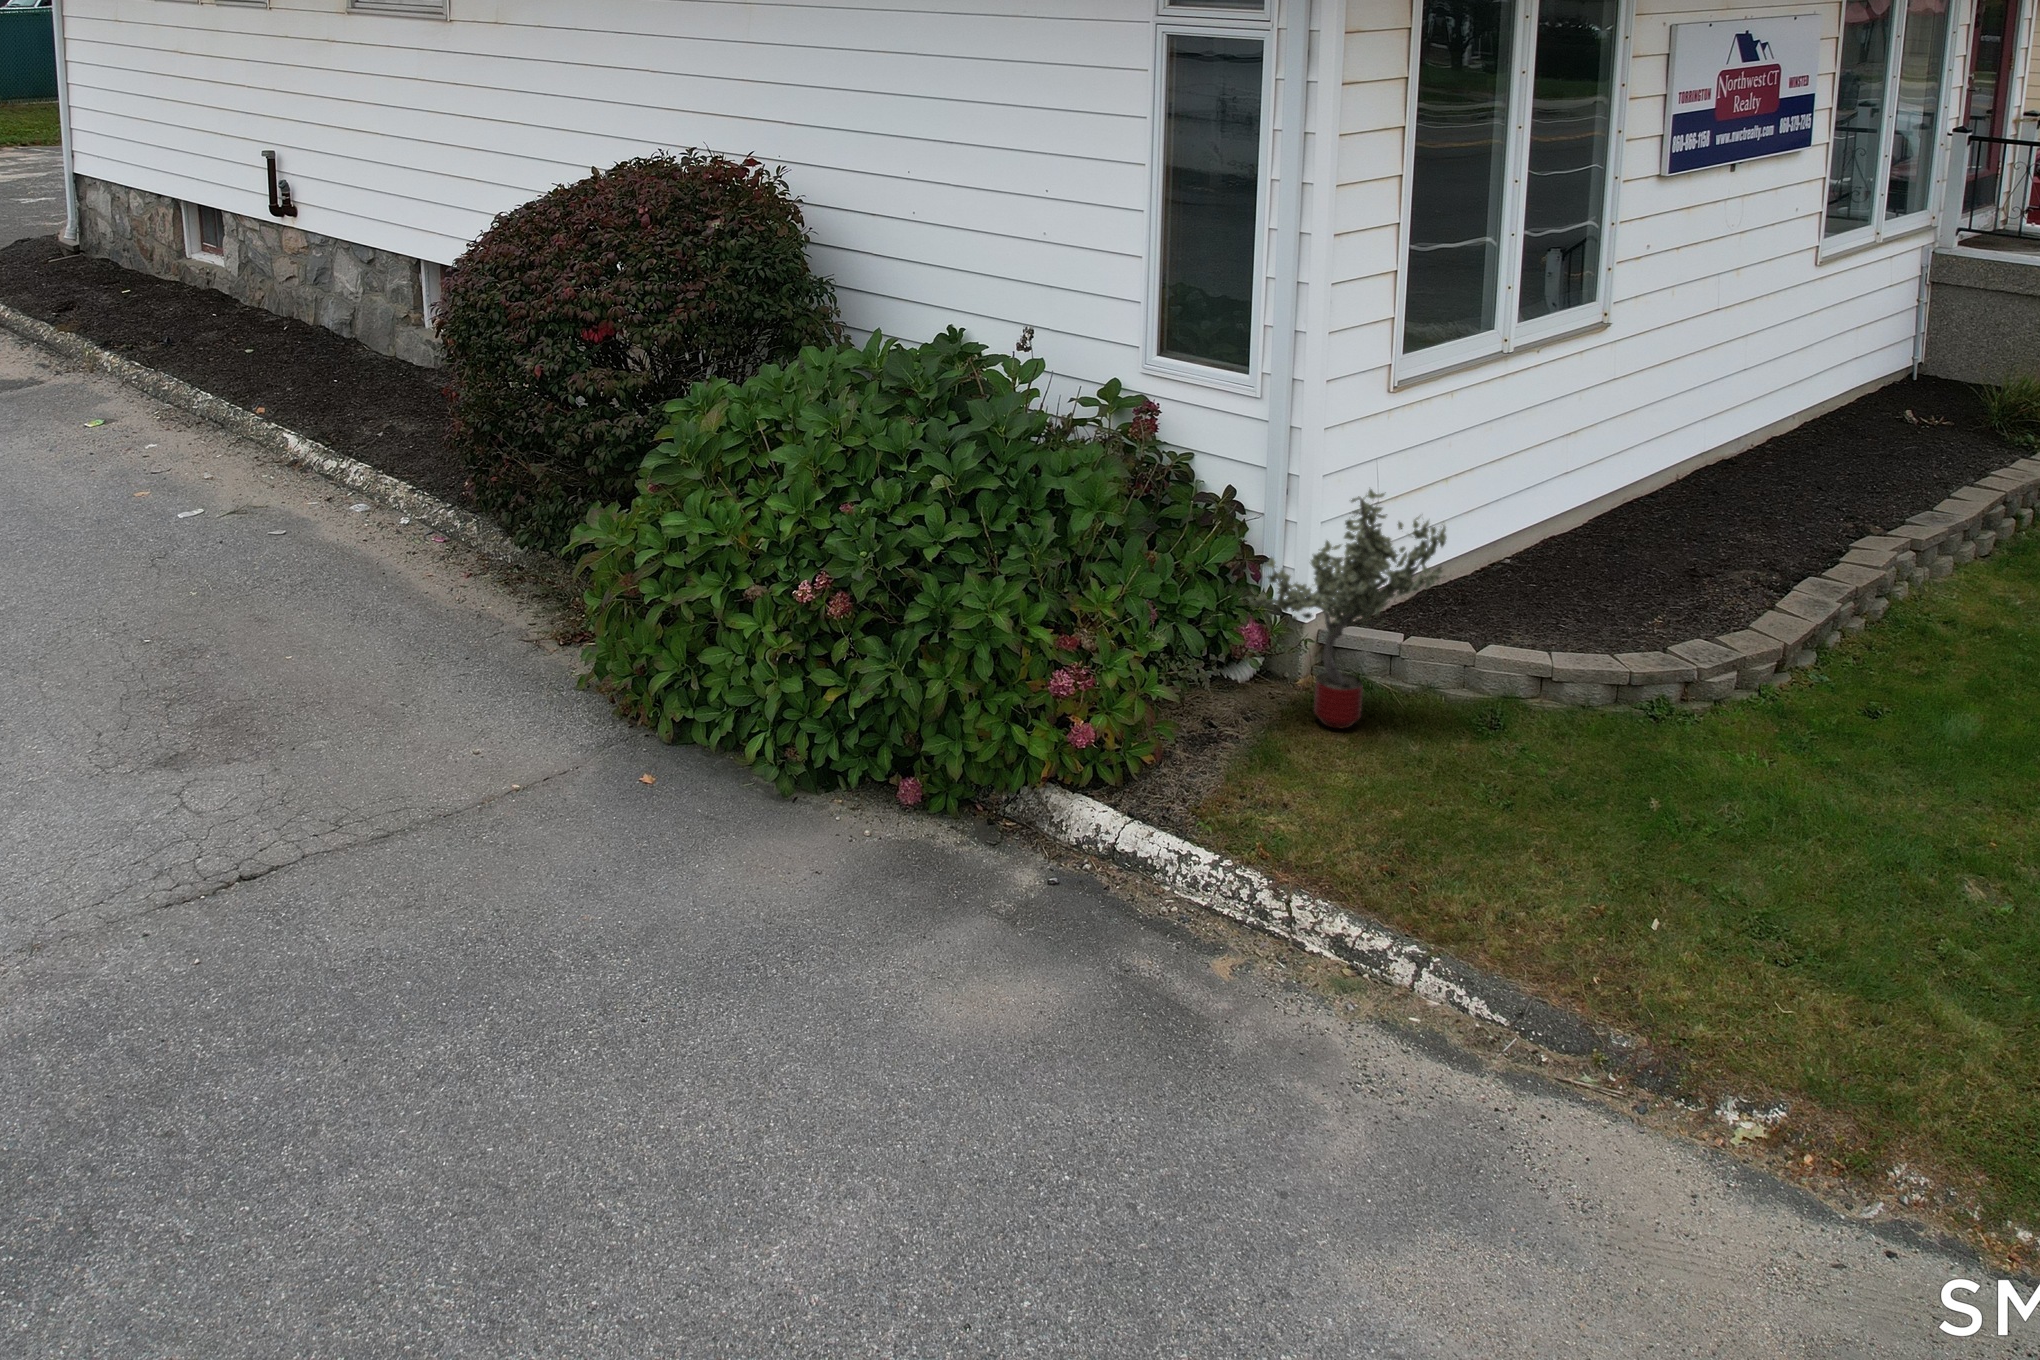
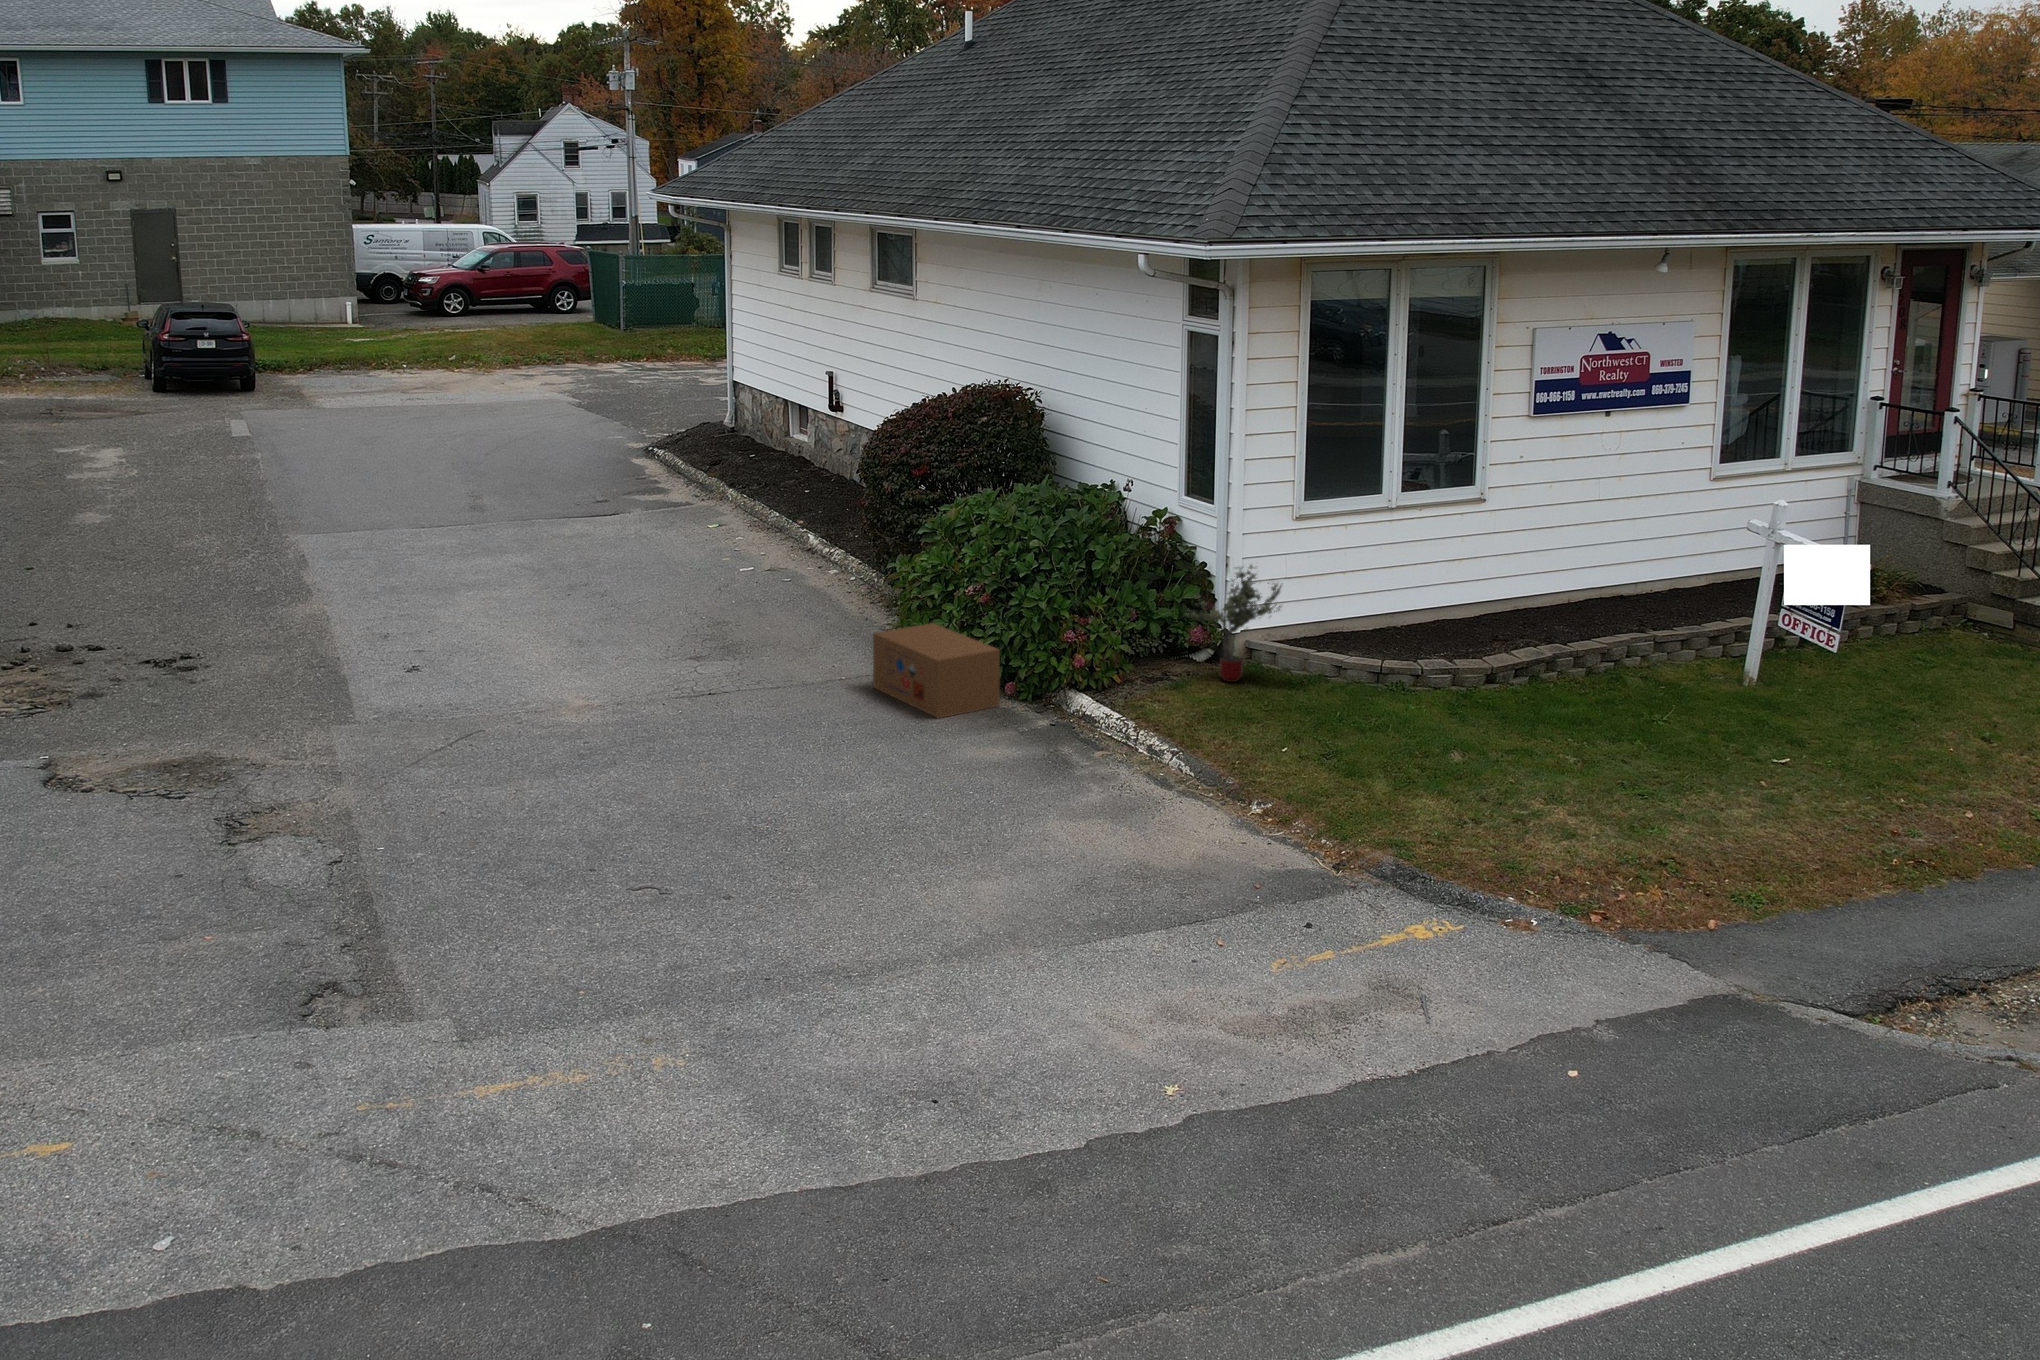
cardboard box: none [598,658,907,907] -> present [873,623,1000,718]

